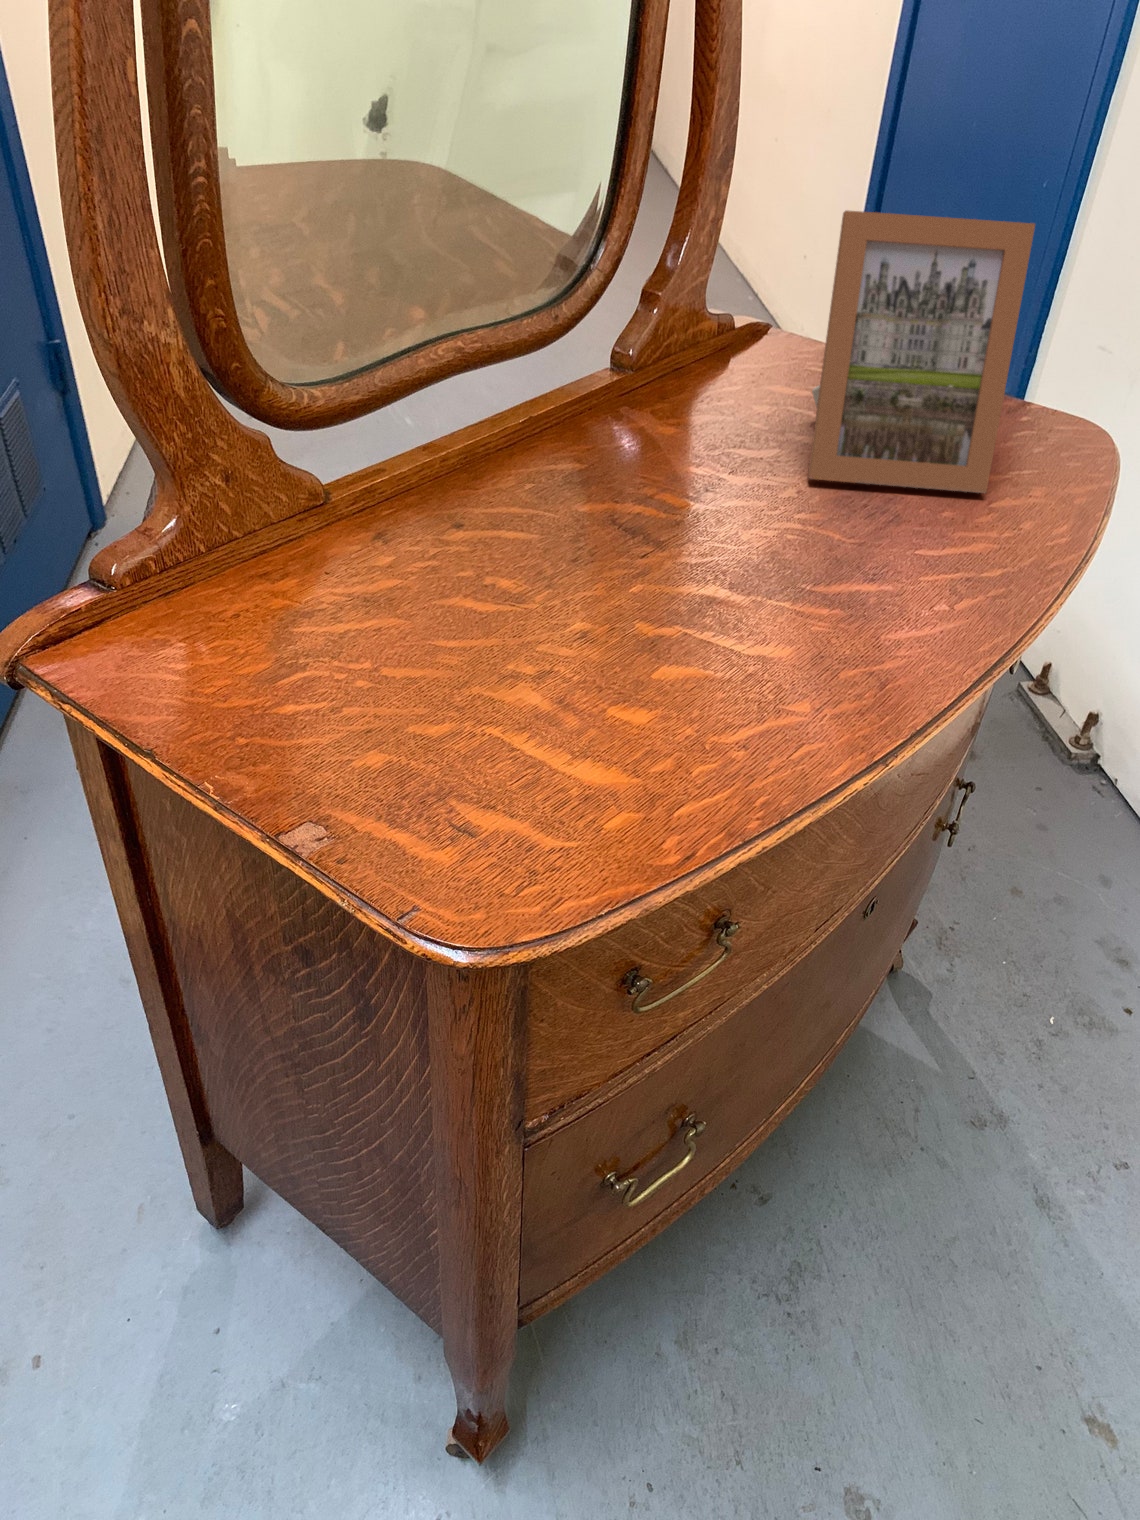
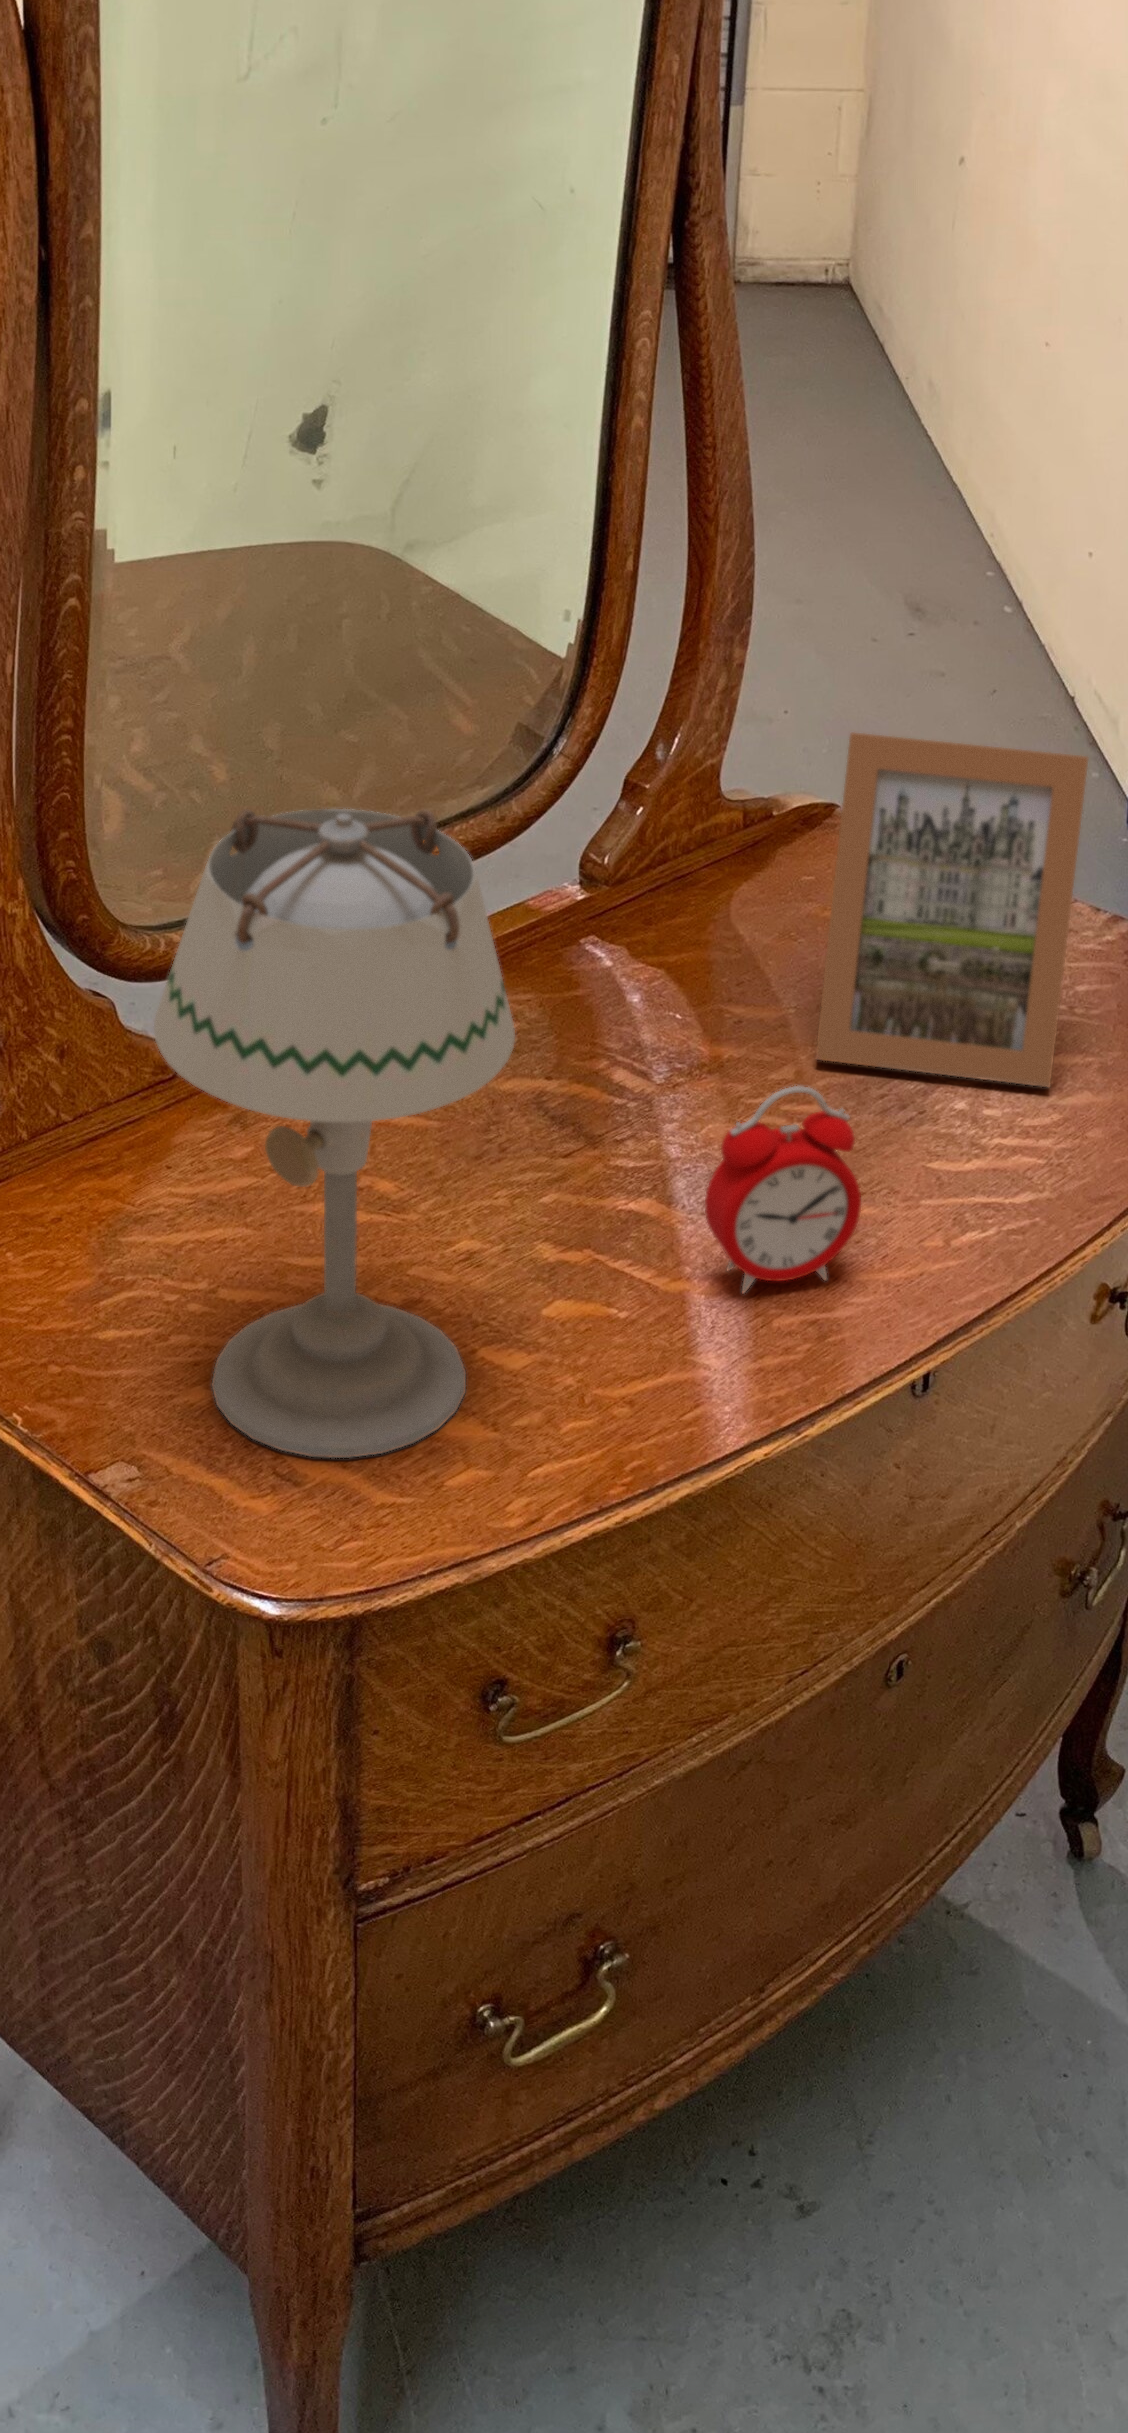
table lamp: none [308,151,663,808] -> present [154,809,515,1458]
alarm clock: none [778,473,907,652] -> present [705,1086,861,1293]

